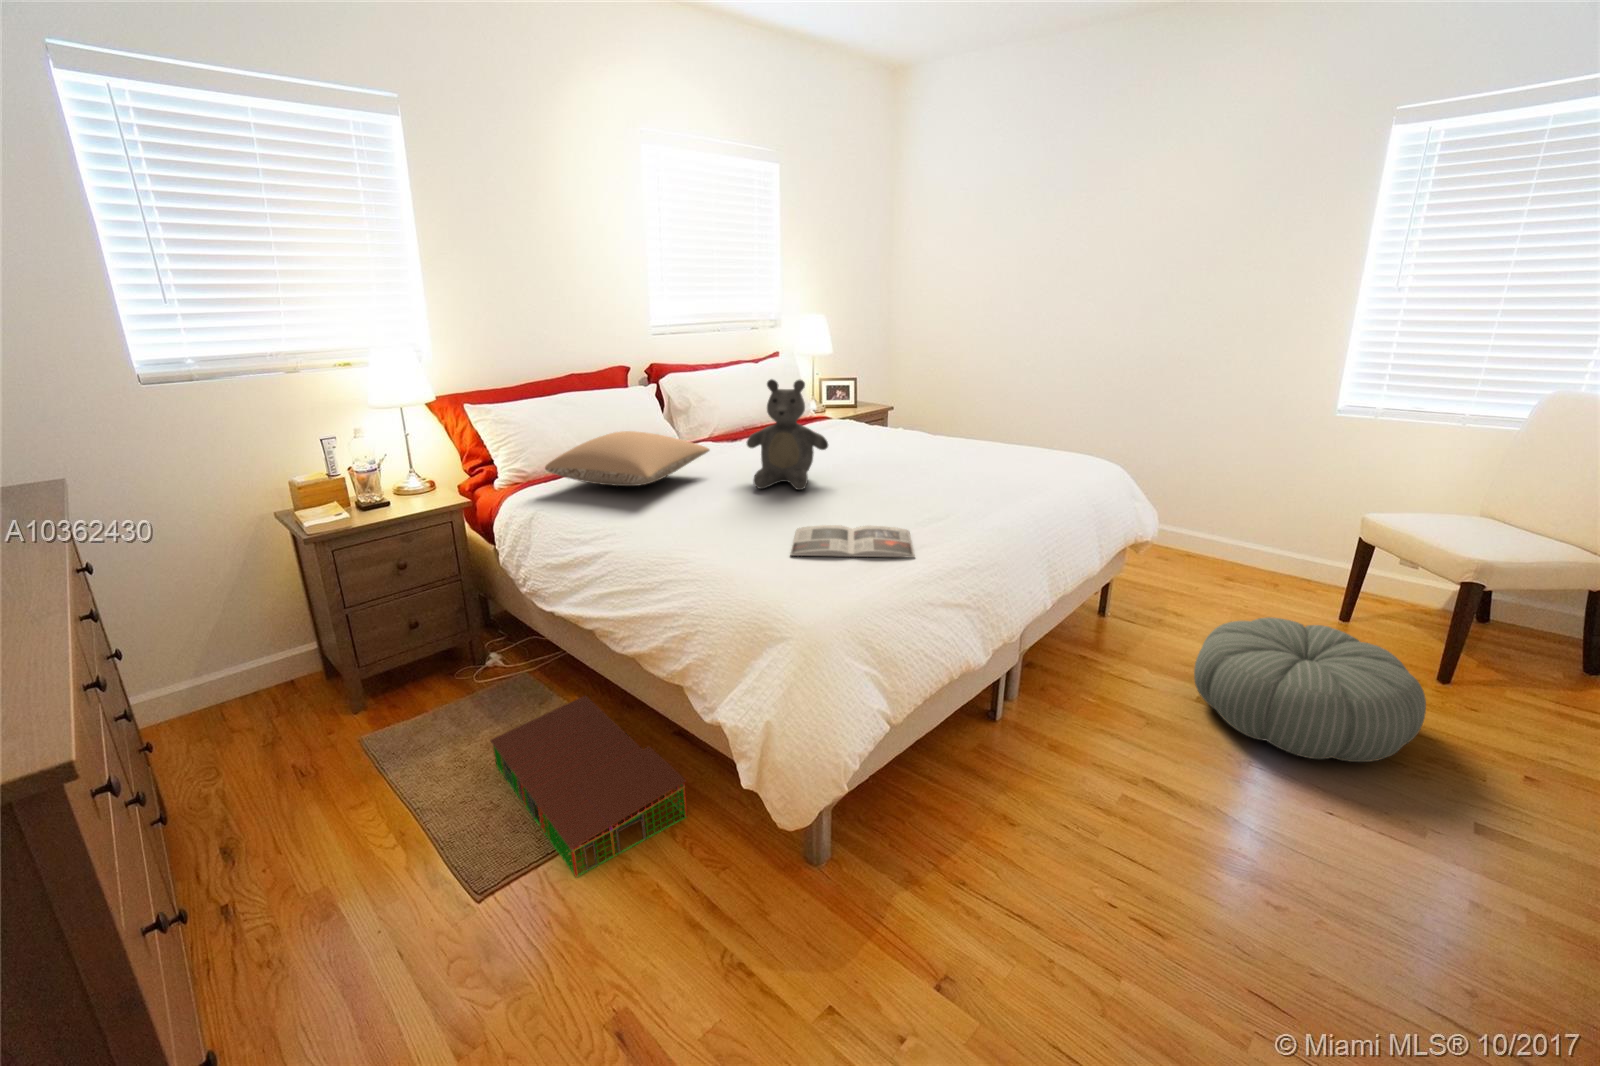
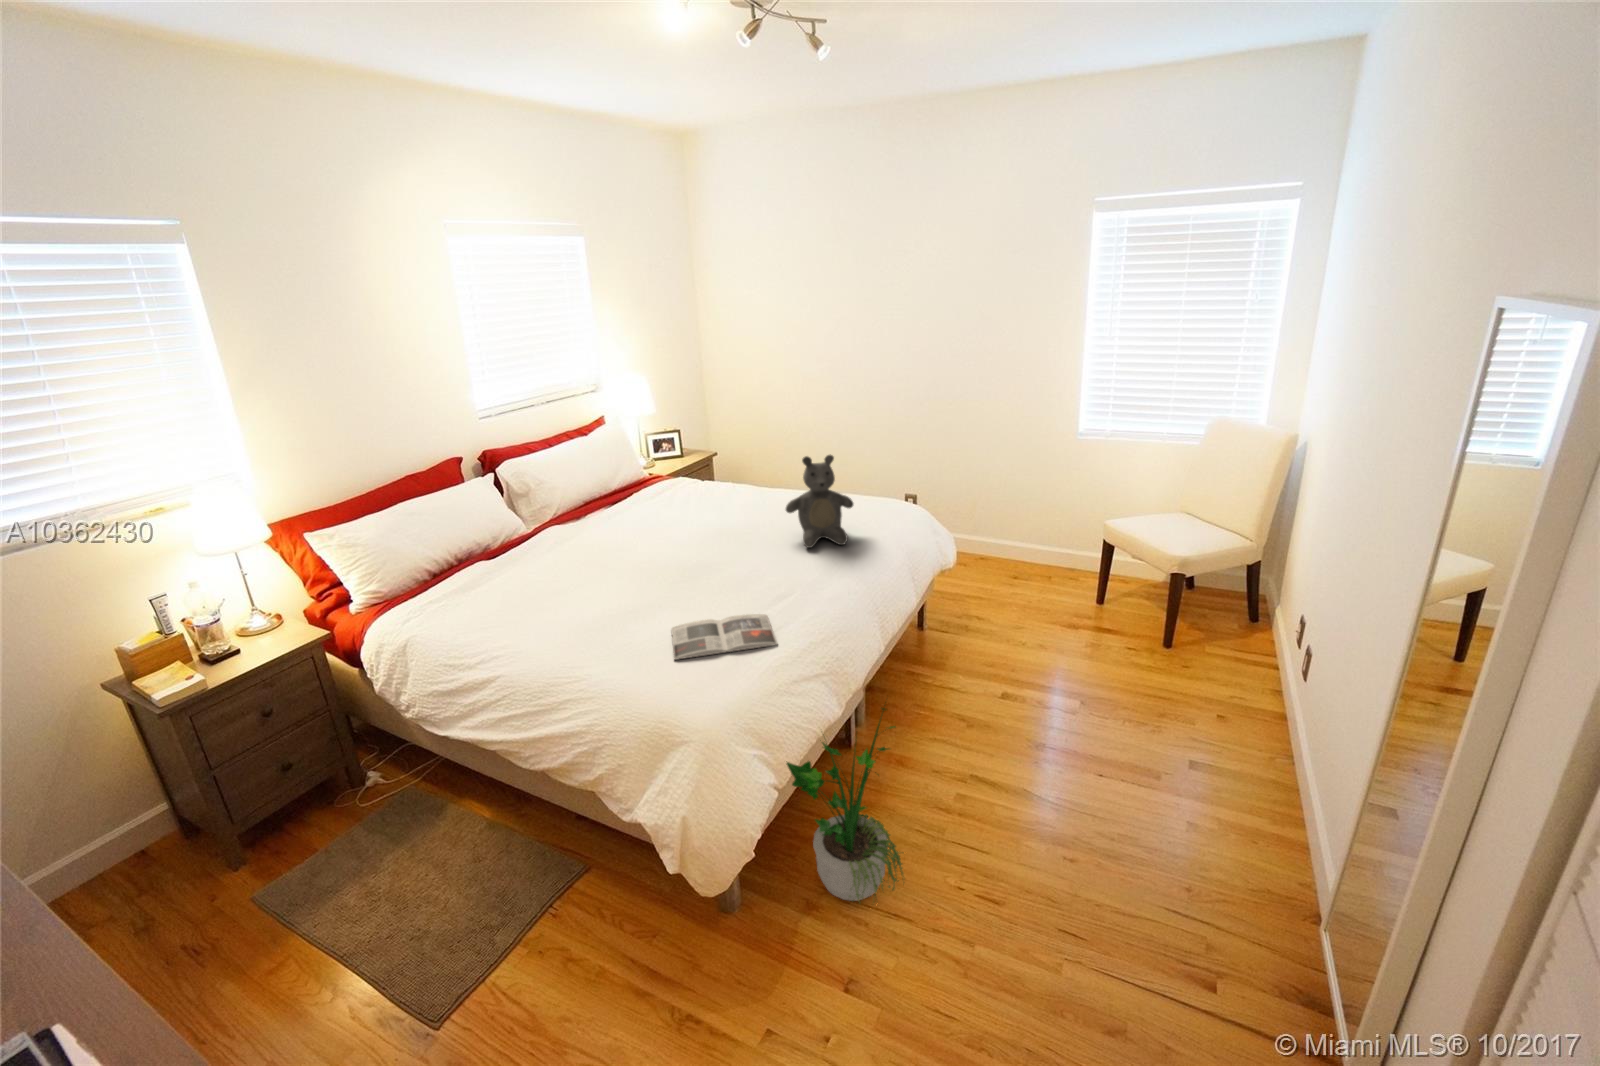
teddy bear: present [746,379,828,490] -> present [786,455,853,548]
pillow: present [545,431,710,486] -> none [411,541,570,601]
pouf: present [1194,617,1426,762] -> none [993,622,1146,732]
potted plant: none [902,642,1056,898] -> present [786,708,904,901]
storage bin: present [490,696,687,877] -> none [403,803,611,980]

